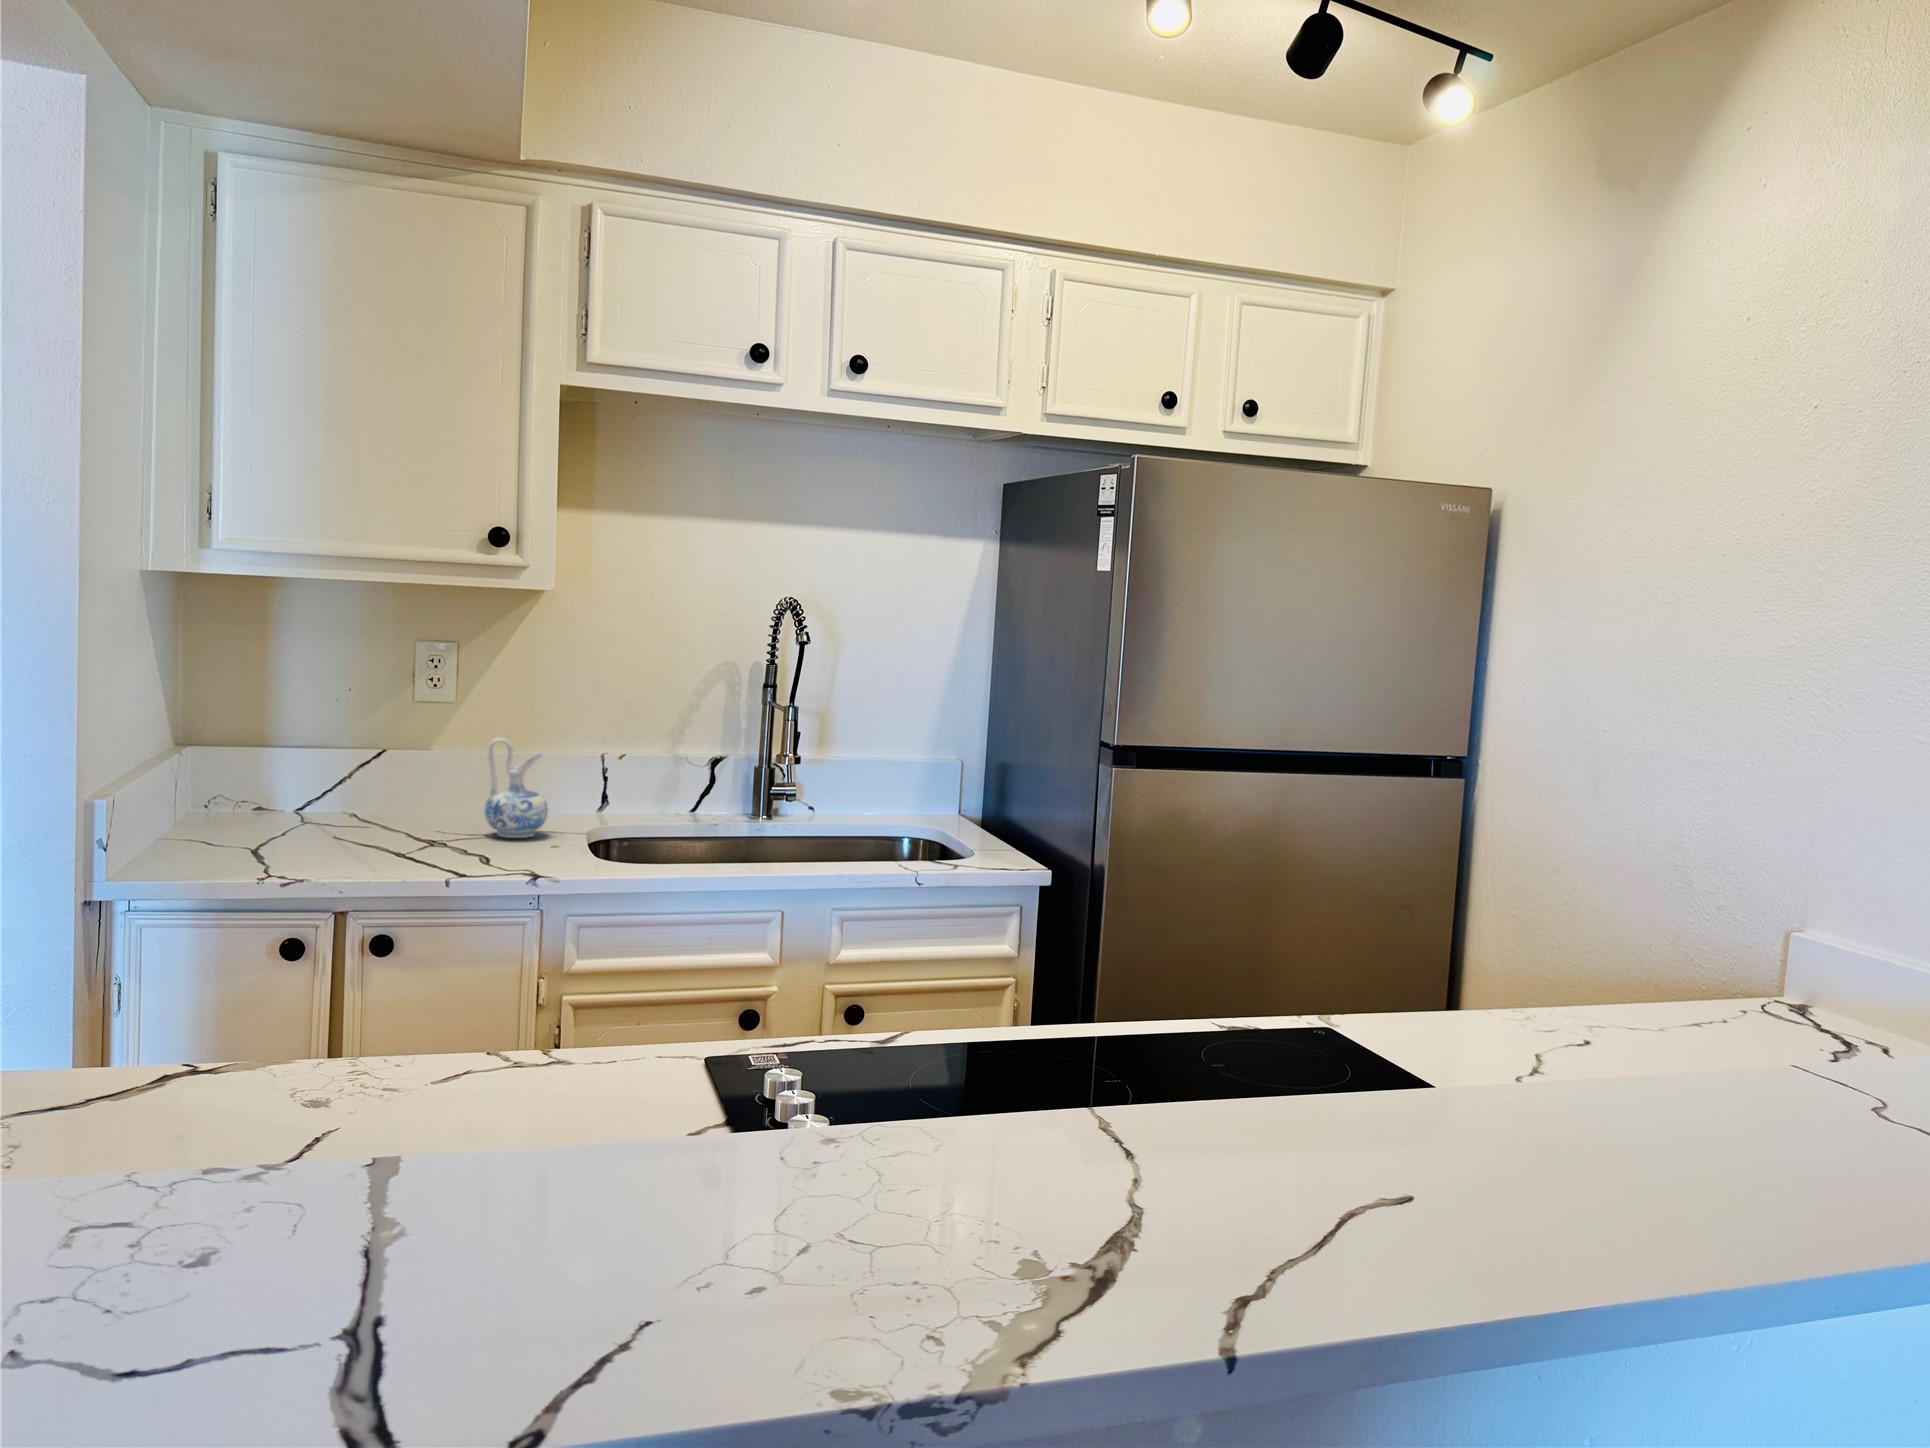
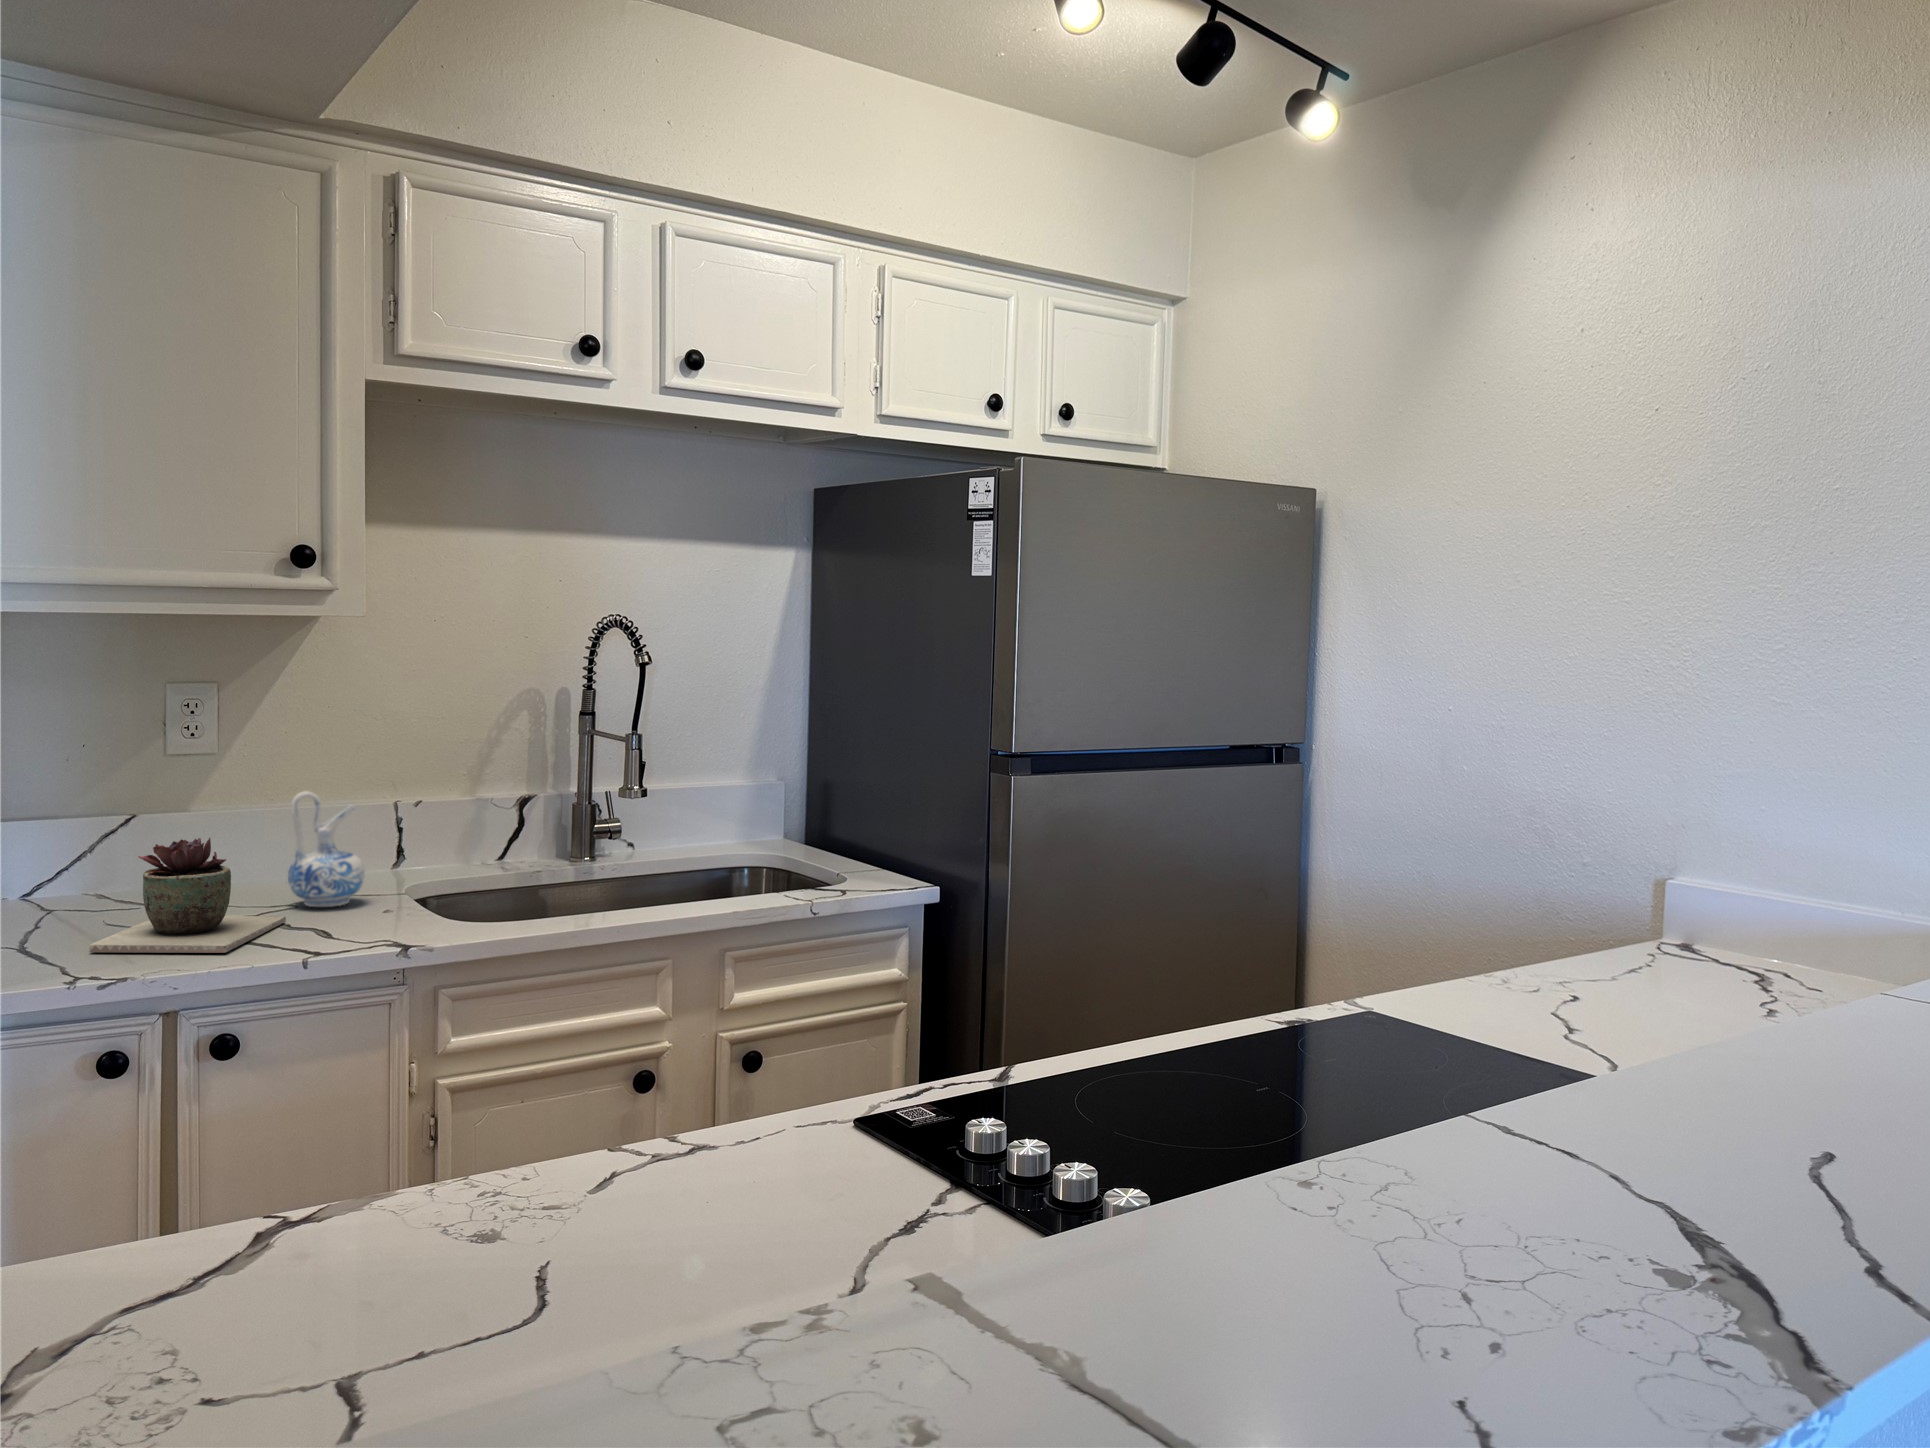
succulent plant: none [297,770,467,868] -> present [89,838,286,953]

